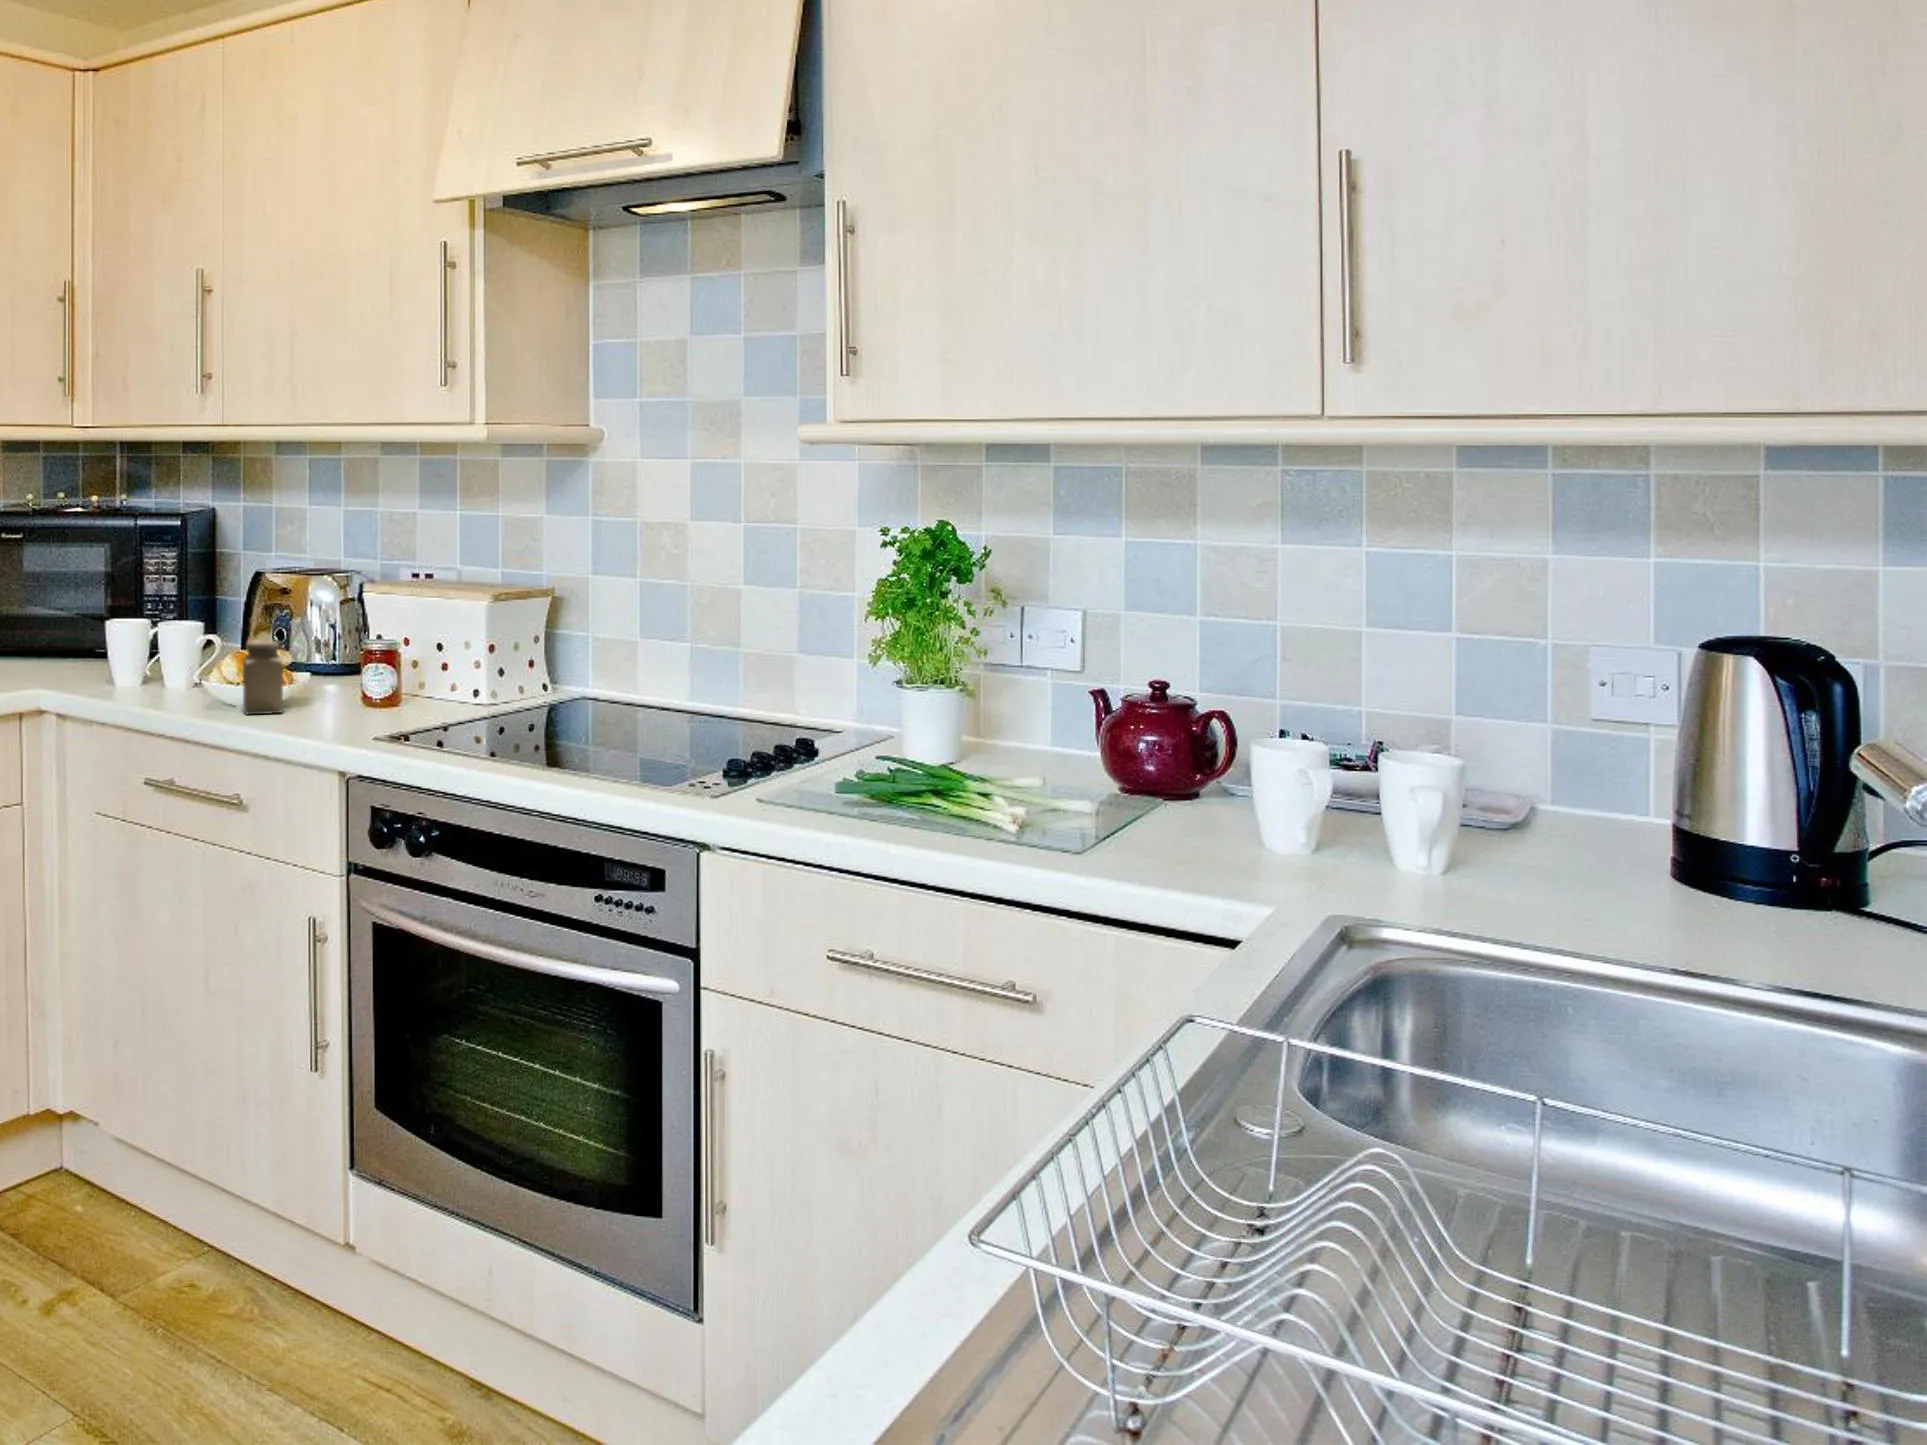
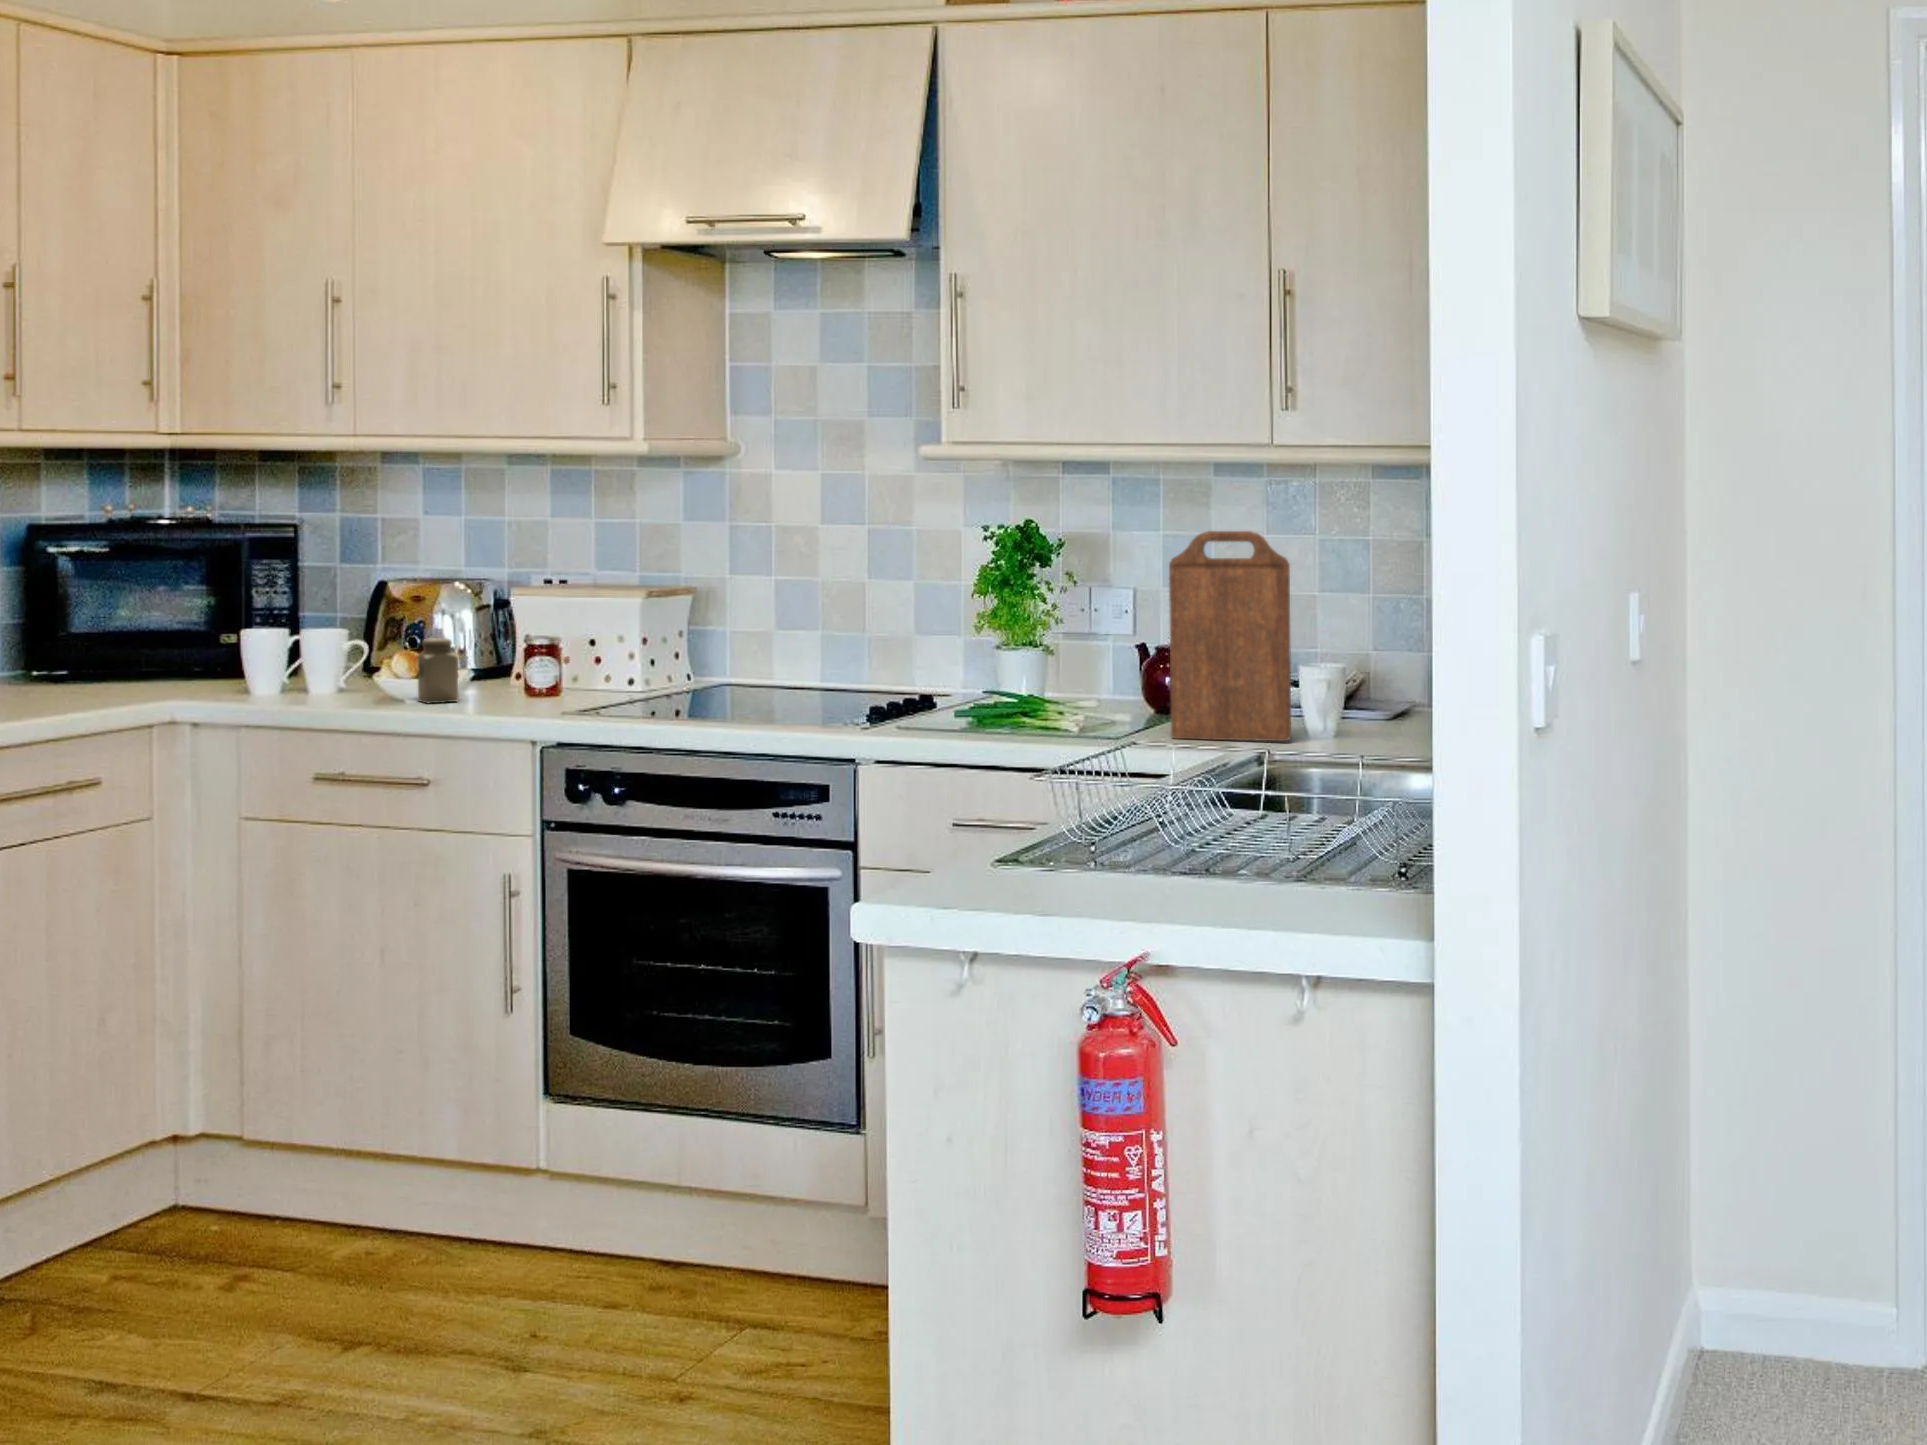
cutting board: none [1158,542,1359,871] -> present [1169,531,1291,741]

